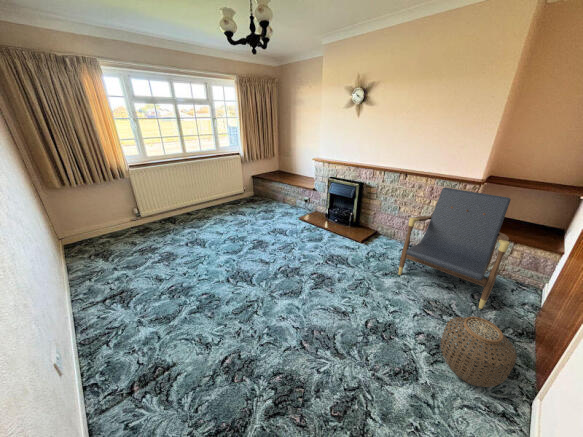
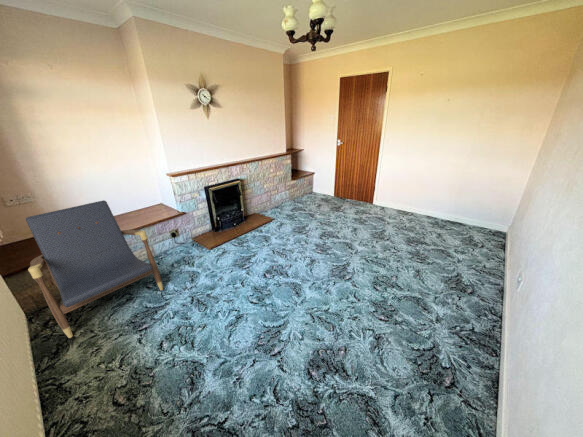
woven basket: present [441,317,517,387] -> none [175,281,225,333]

